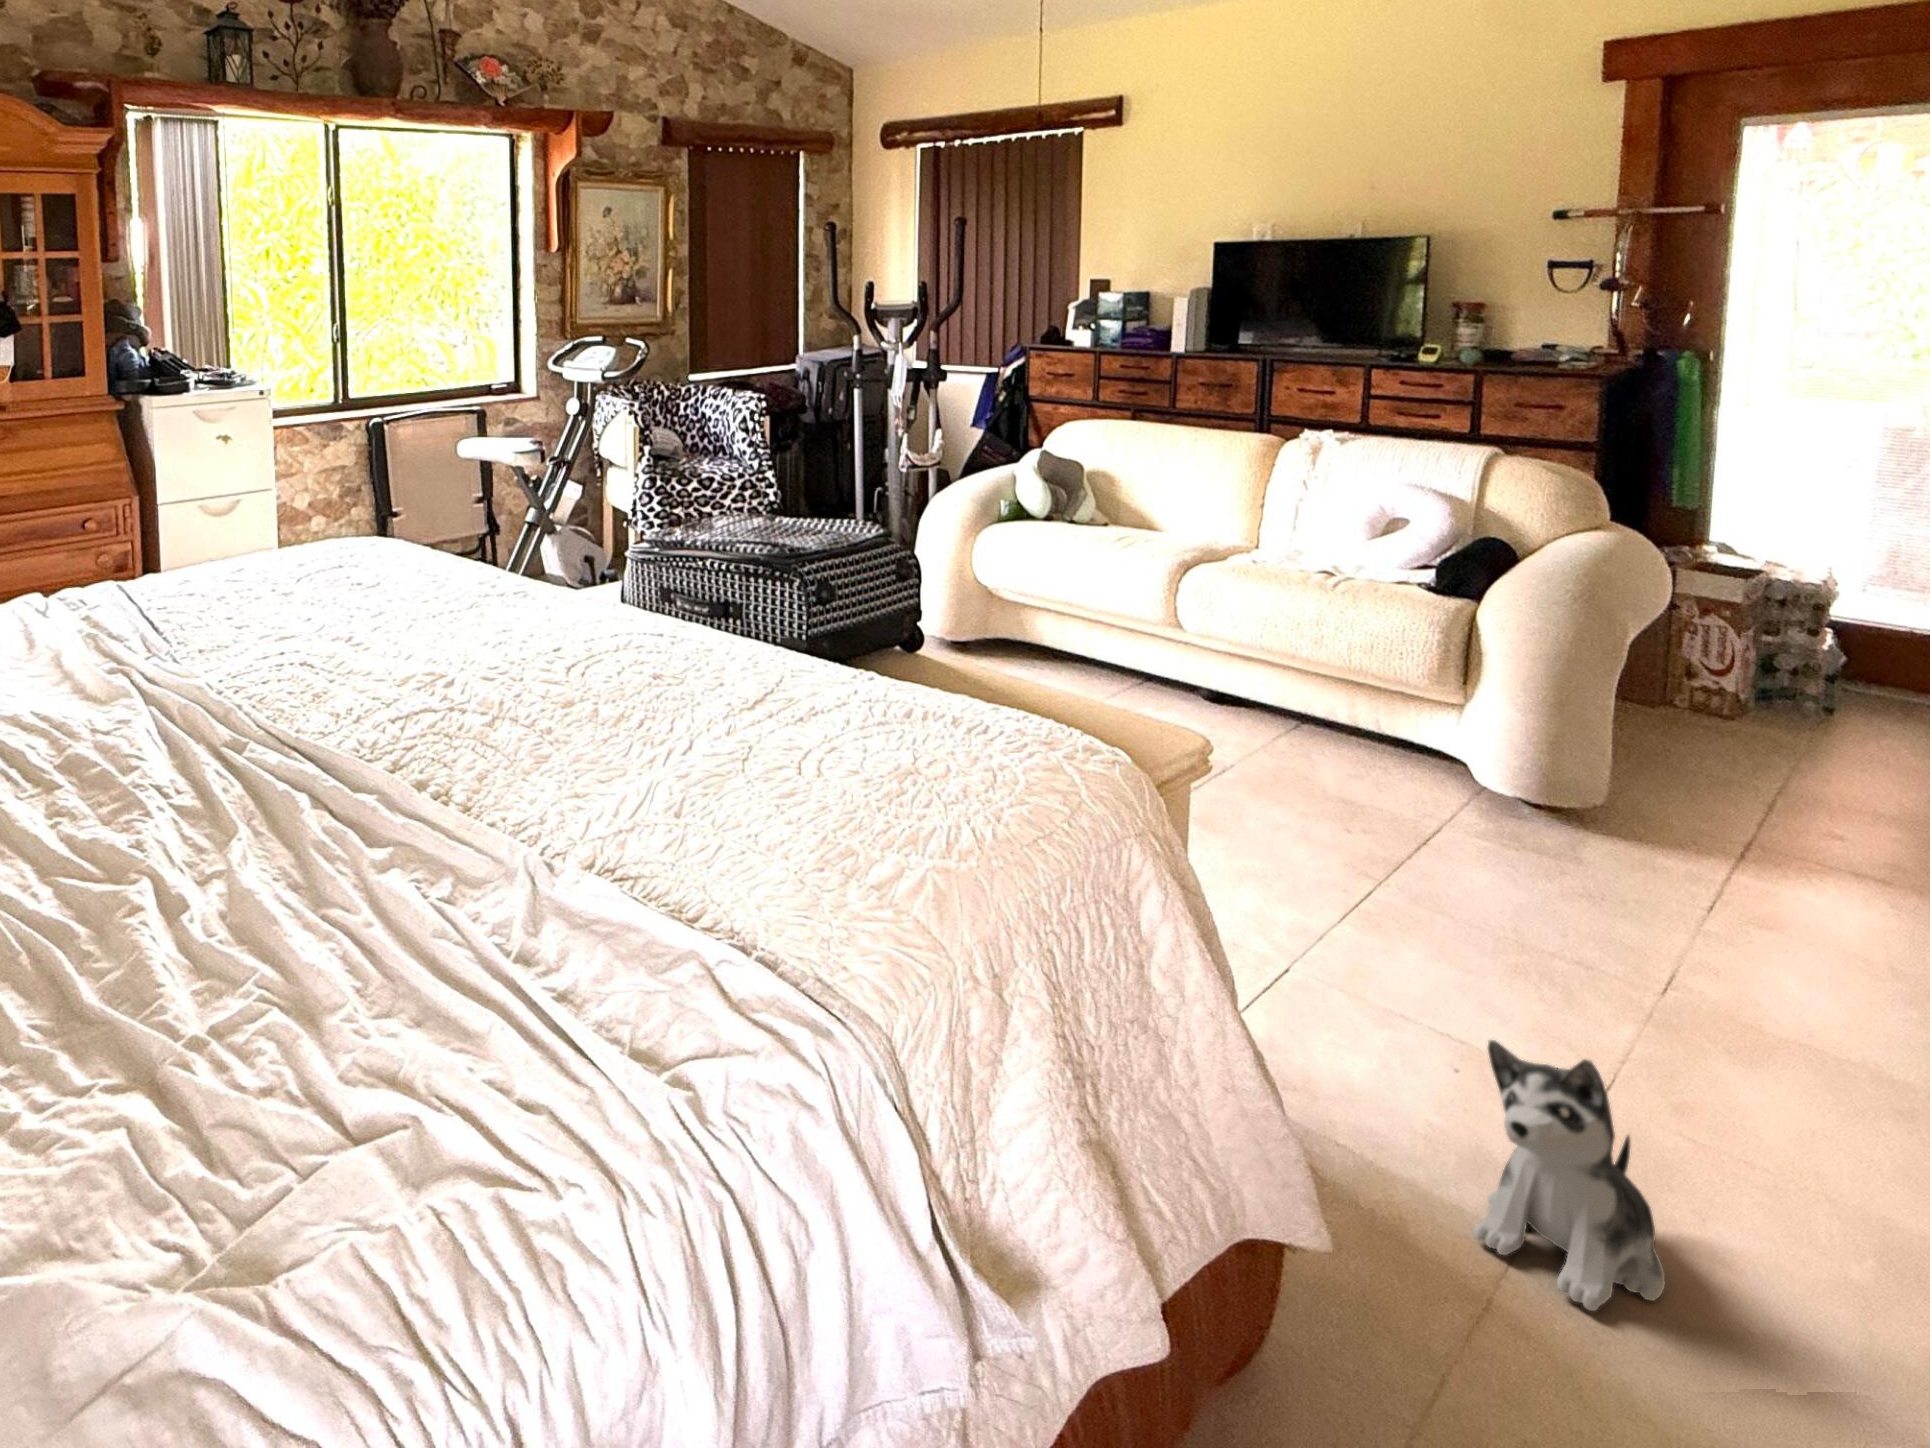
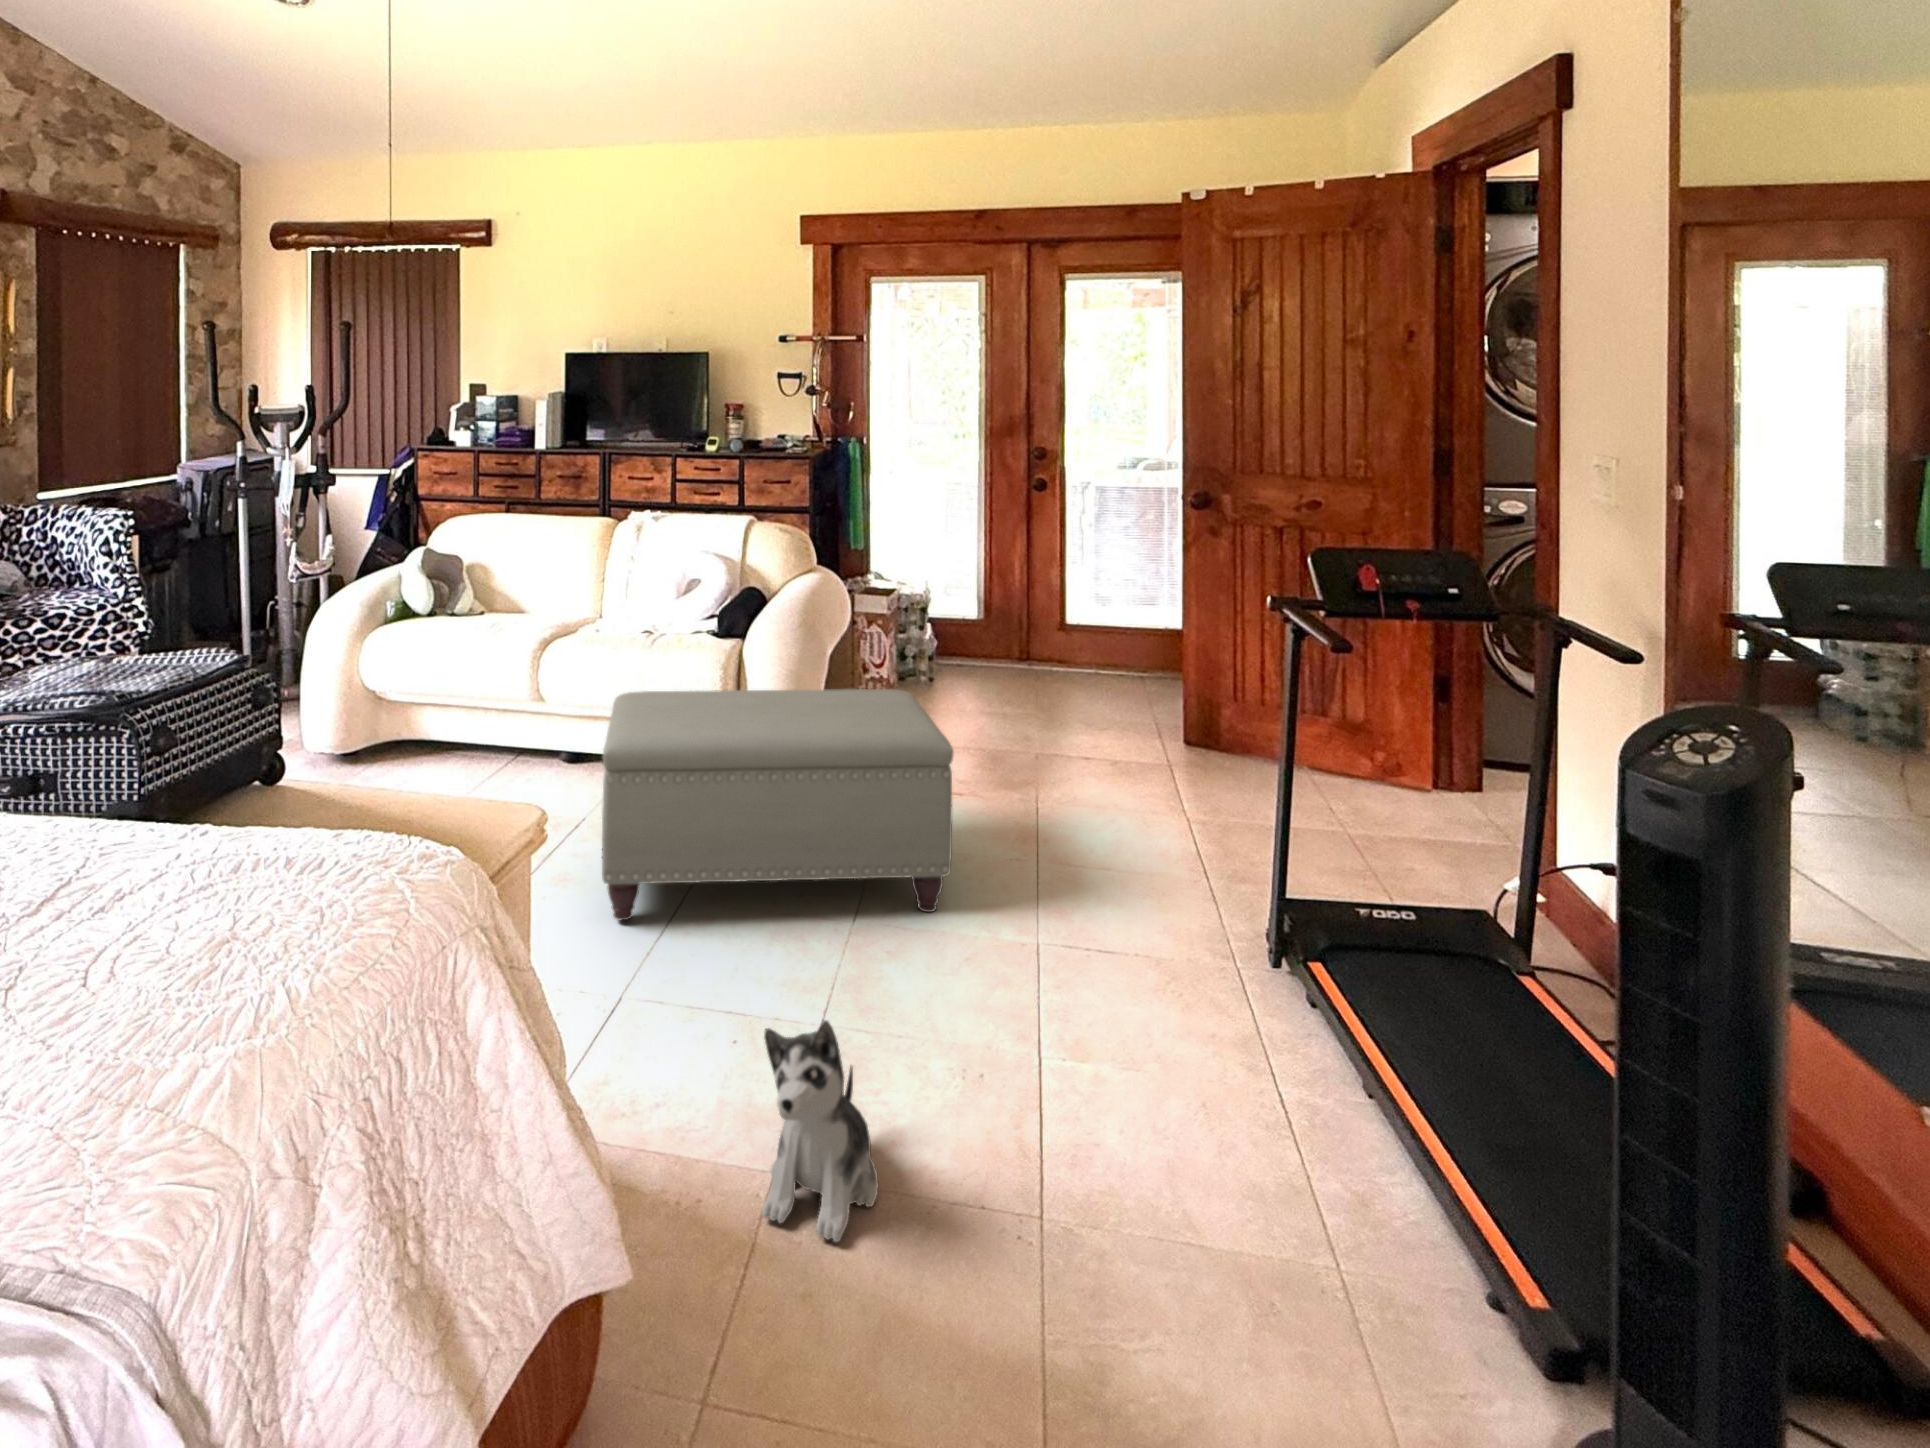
ottoman: none [1256,638,1868,1020] -> present [602,689,953,920]

